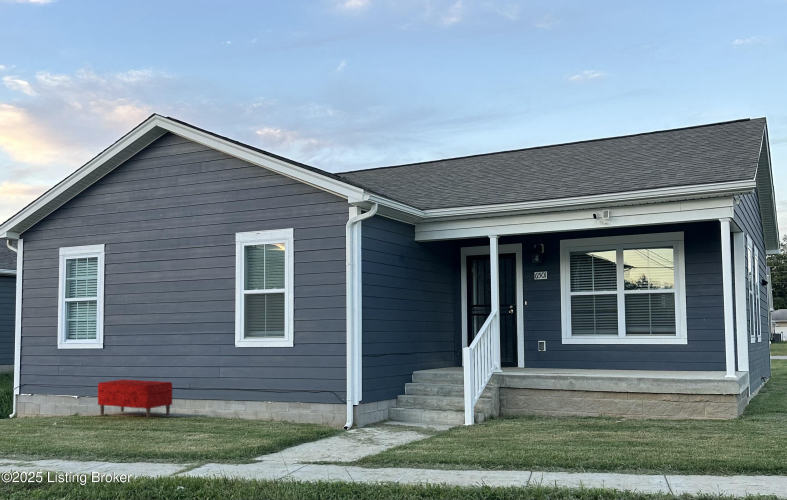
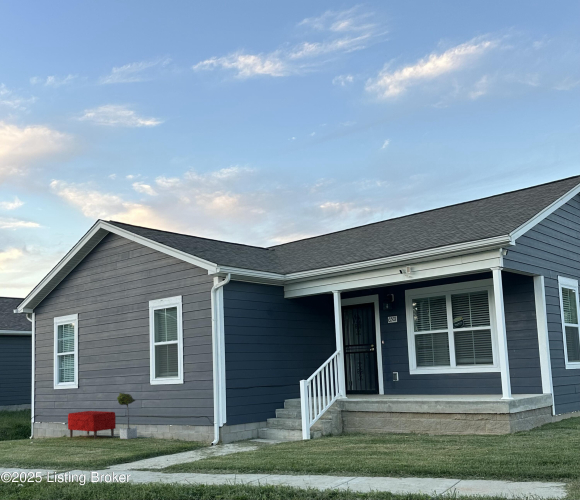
potted tree: none [185,356,213,419] -> present [117,393,137,439]

